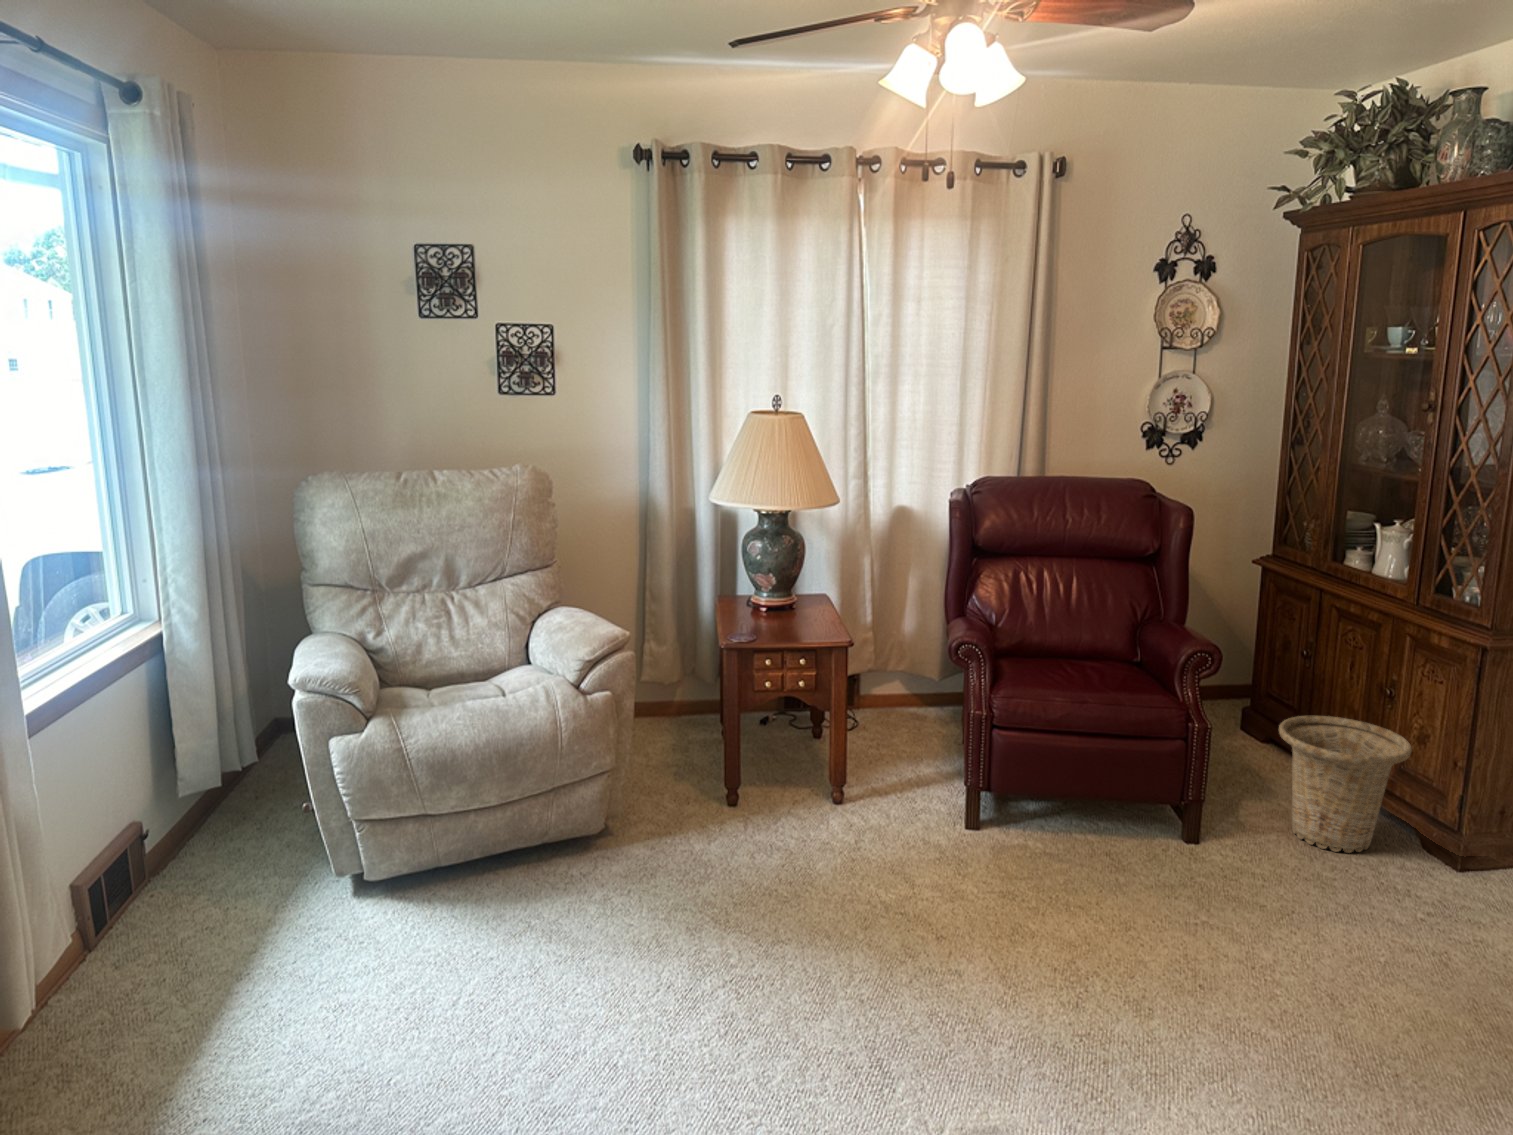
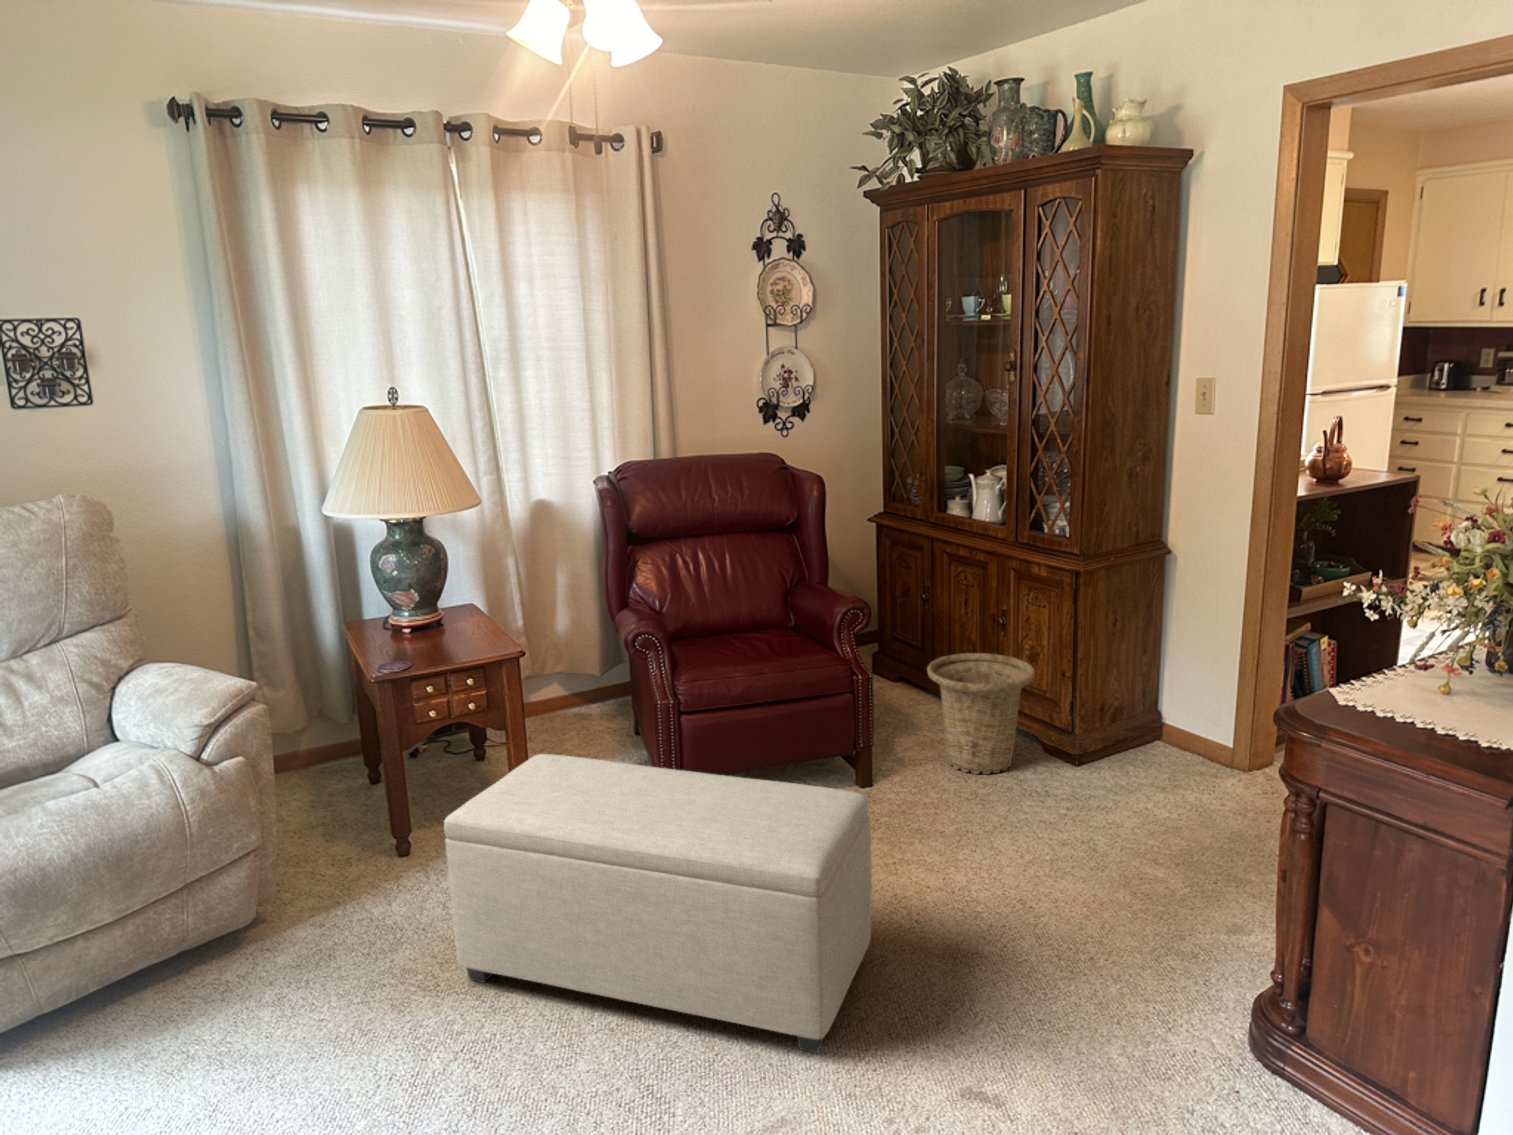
ottoman: none [746,737,1150,1080] -> present [444,754,872,1053]

